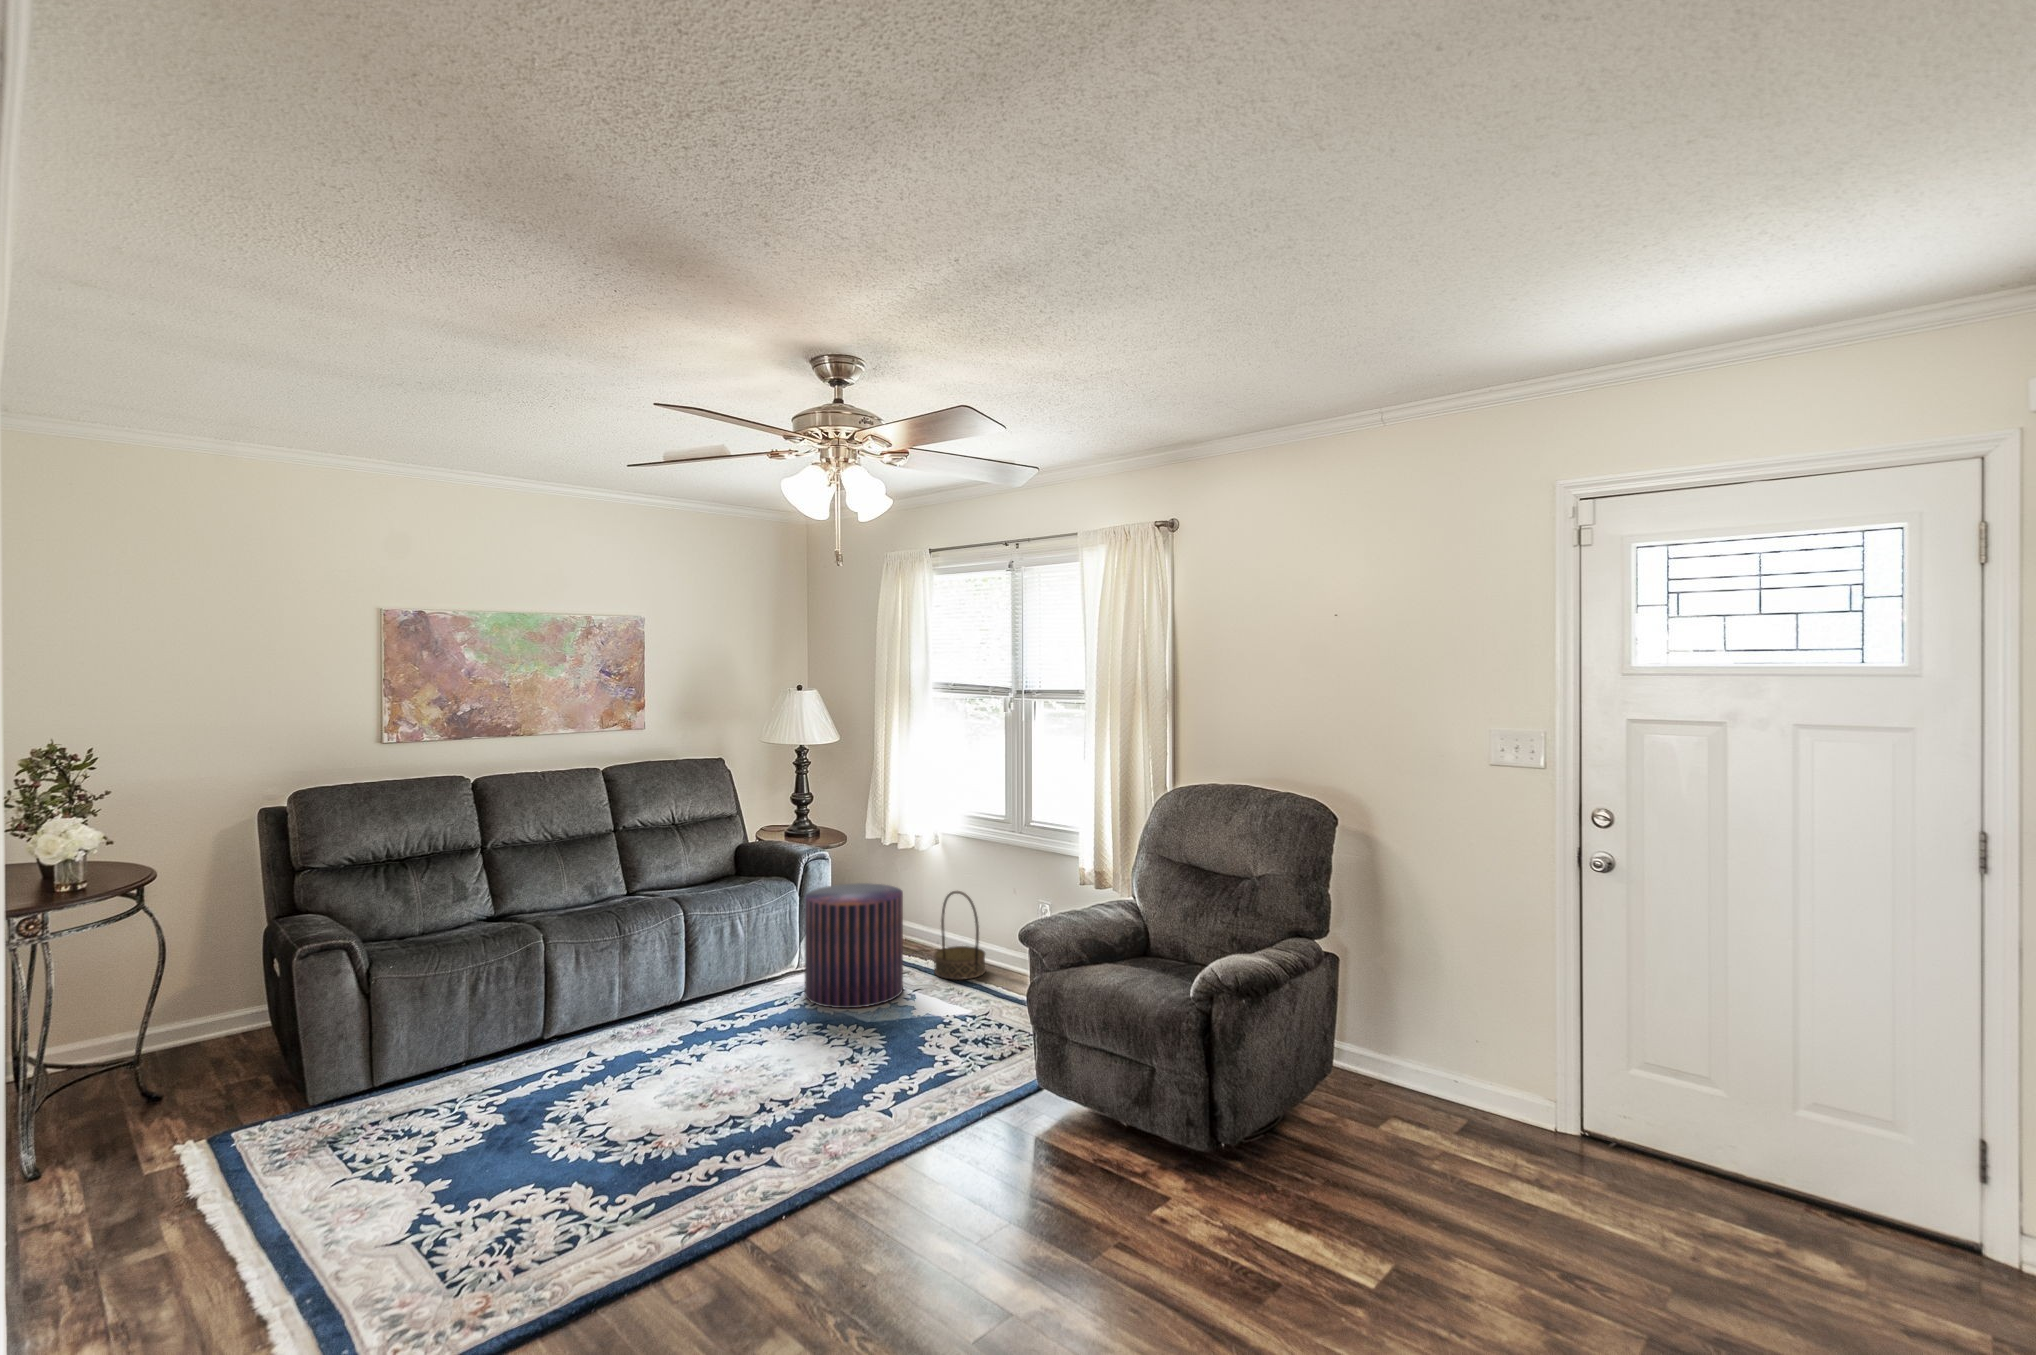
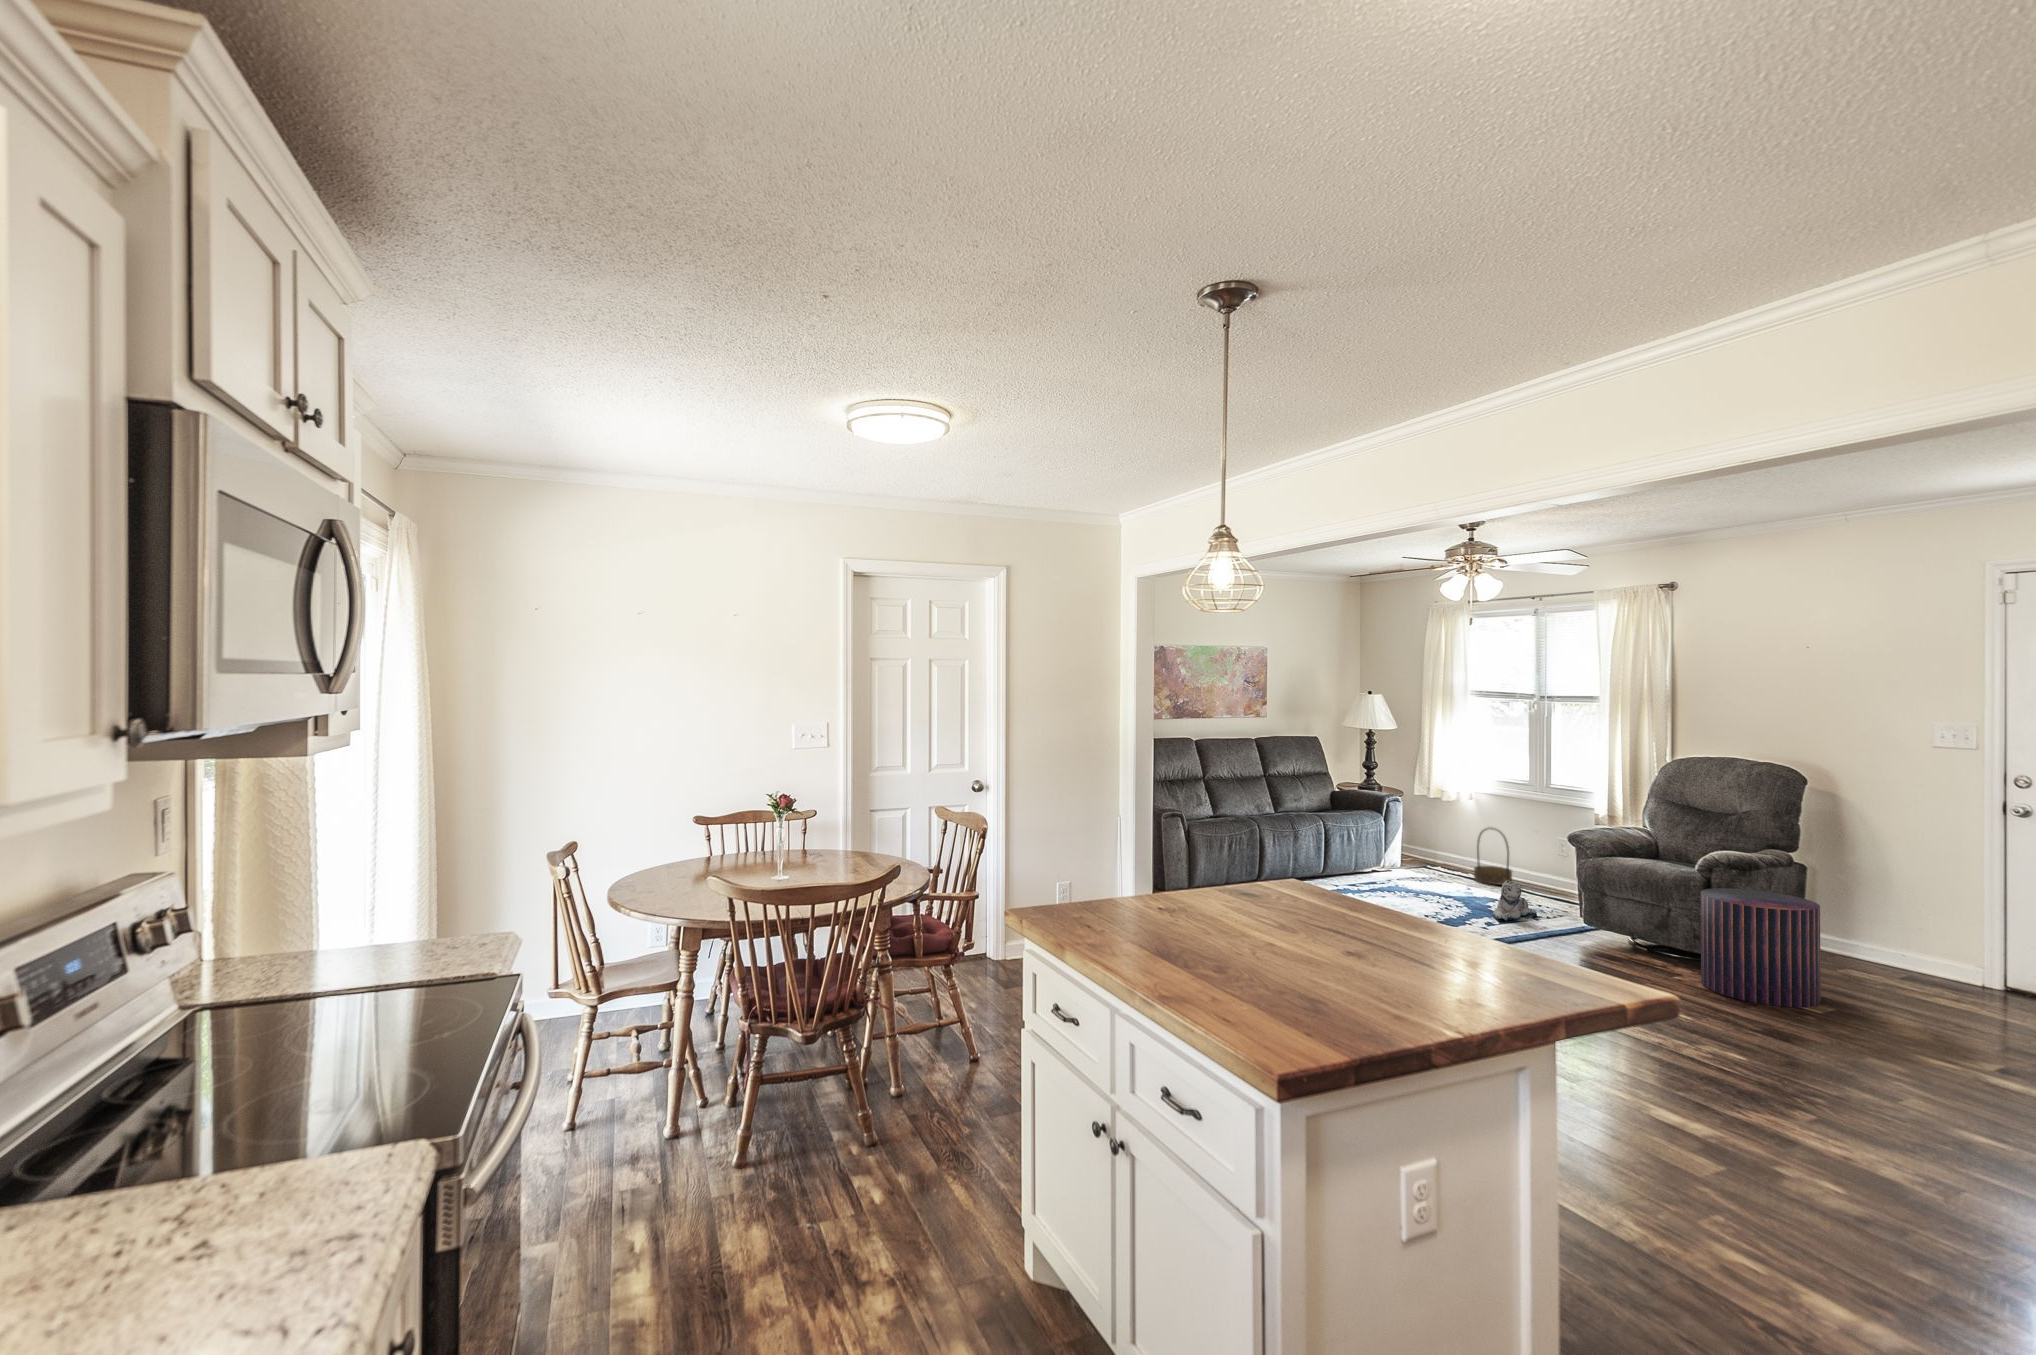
pouf: present [805,883,903,1008] -> present [1701,888,1821,1008]
plush toy: none [915,1002,986,1077] -> present [1493,881,1537,921]

